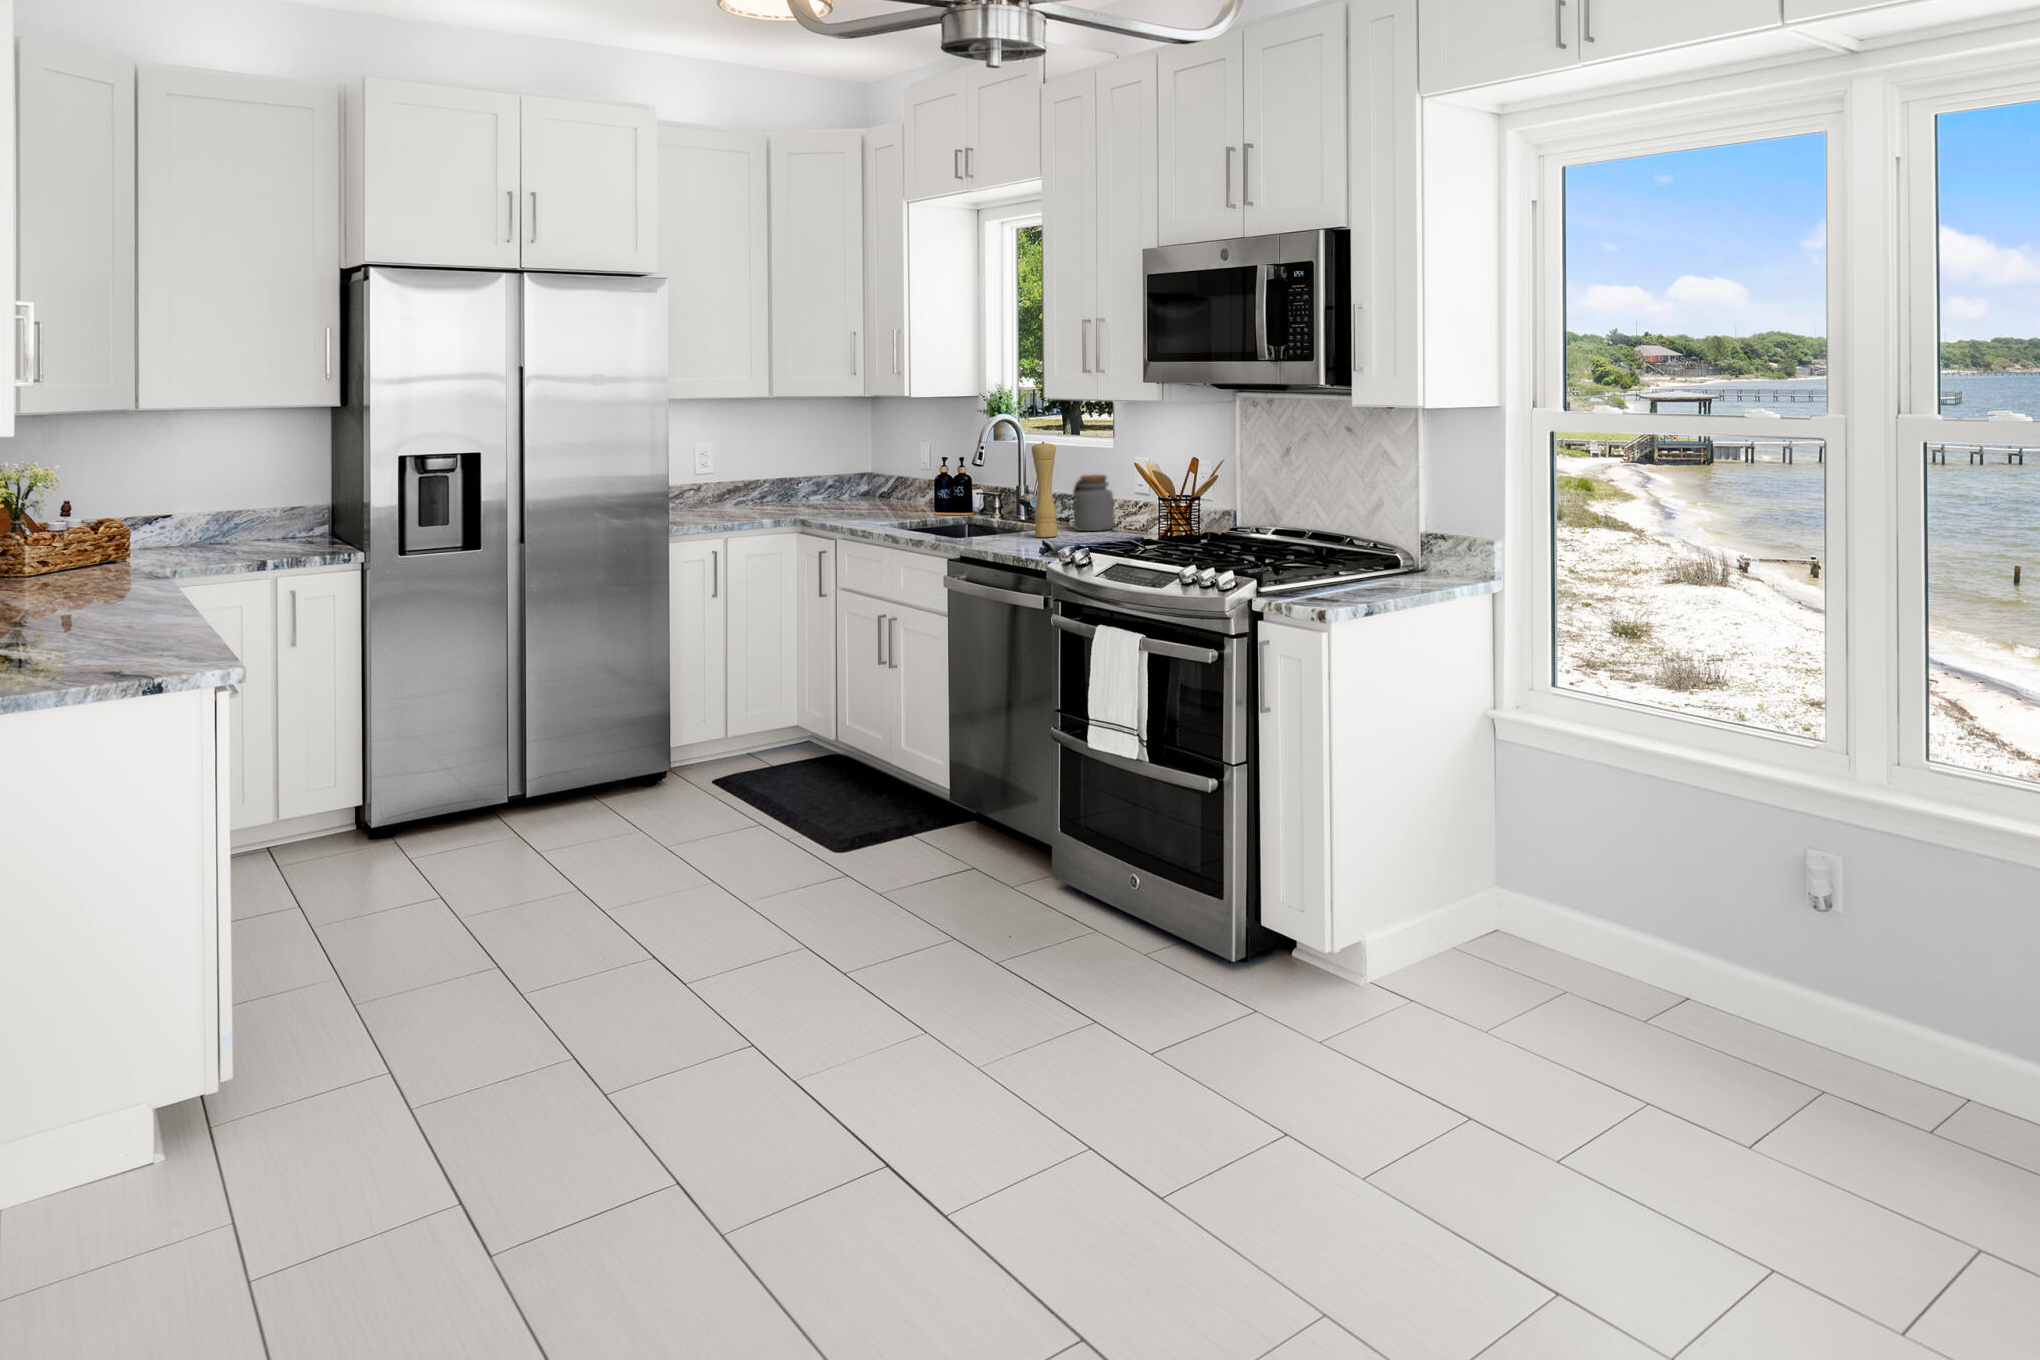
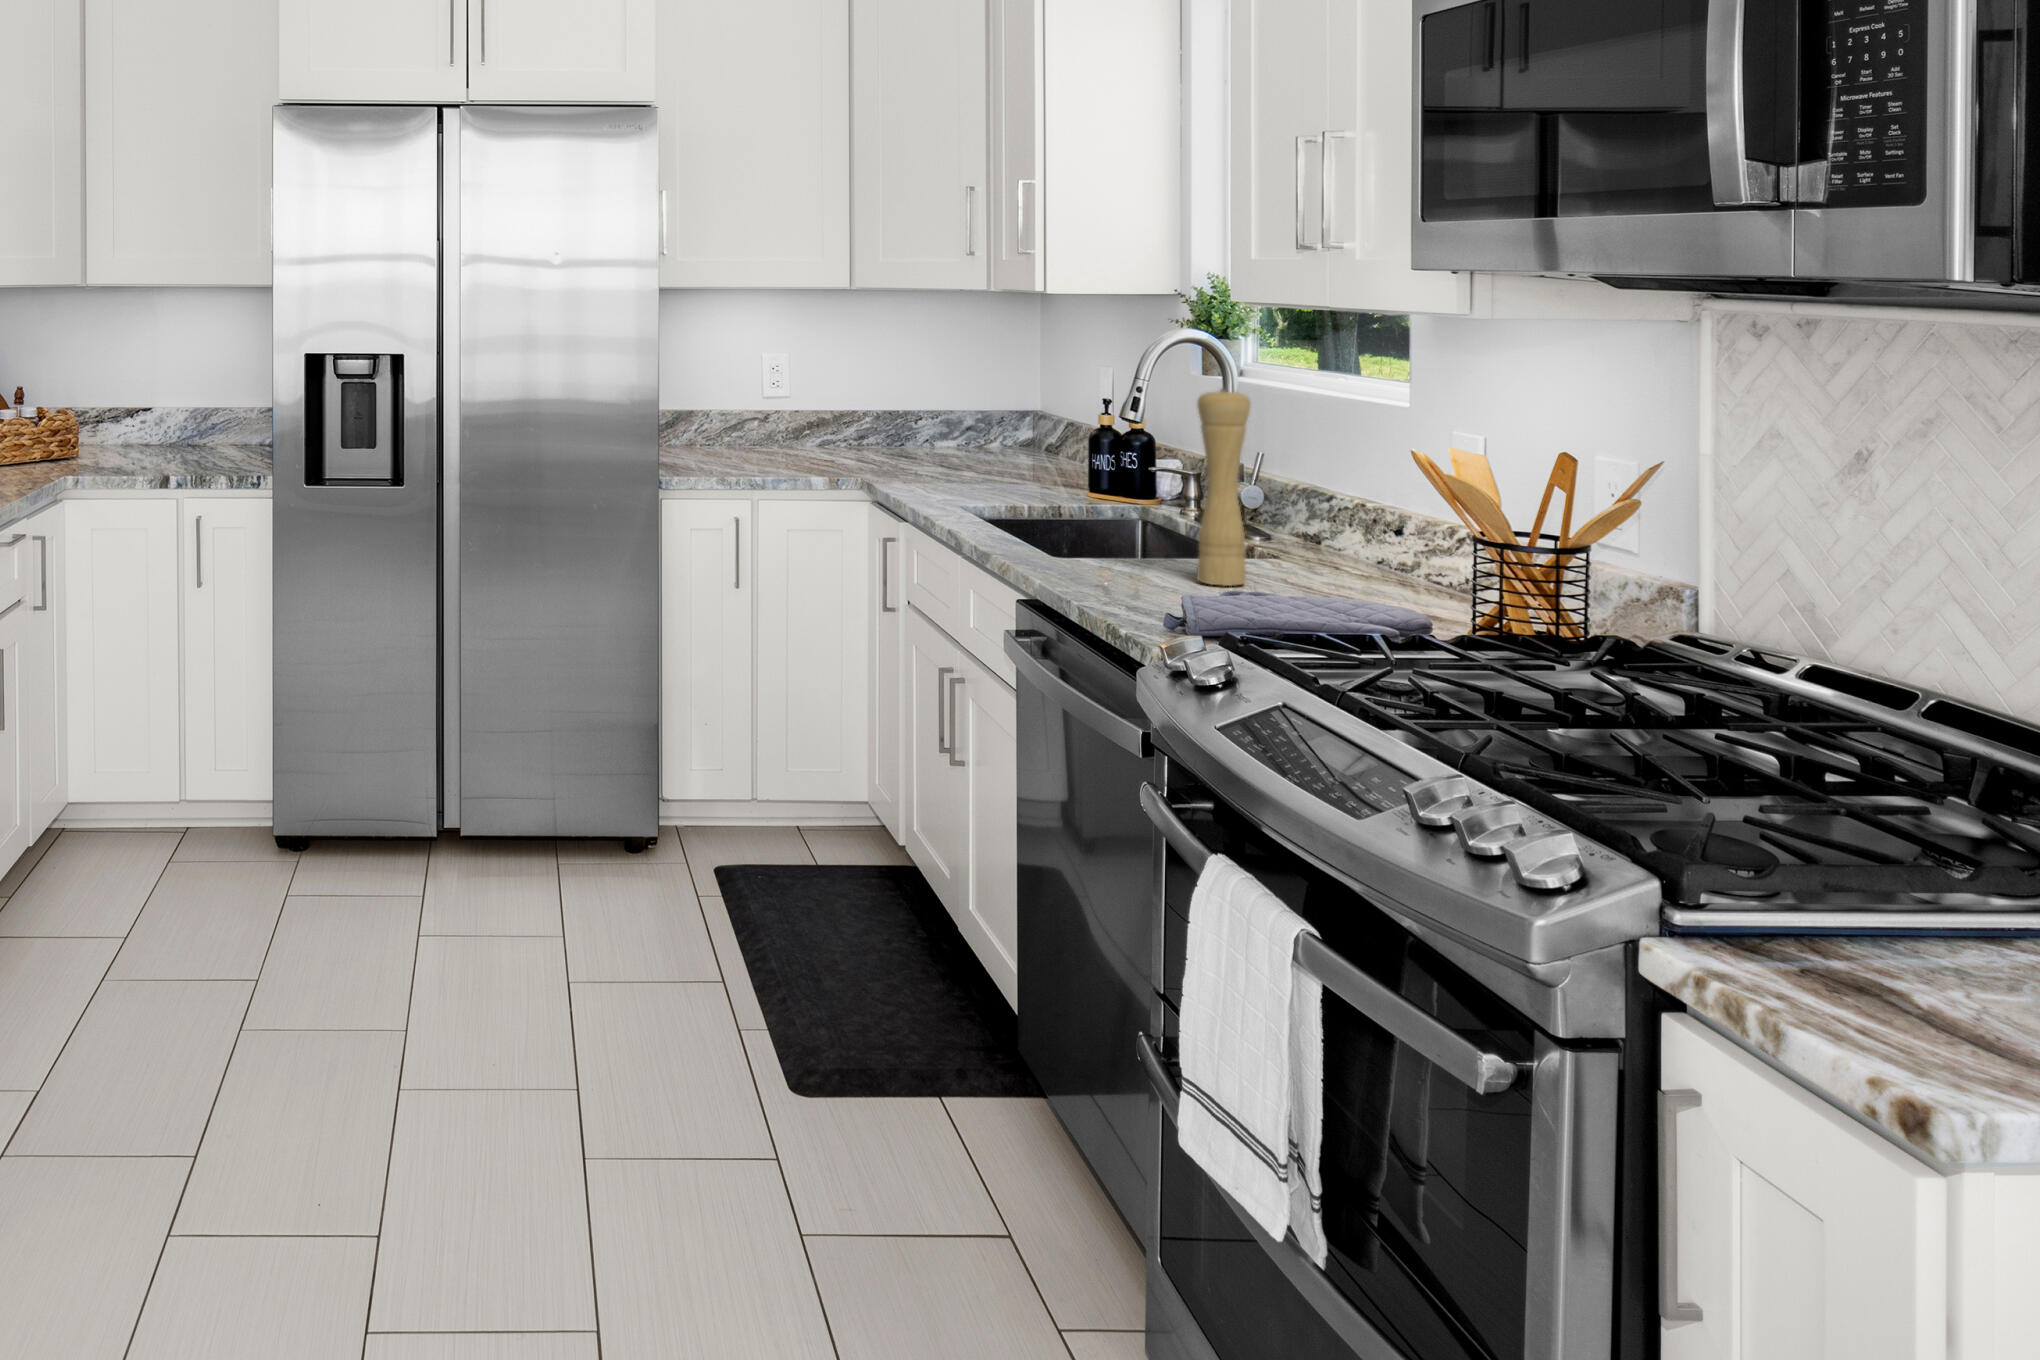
jar: present [1073,475,1115,531] -> none [1297,462,1393,583]

